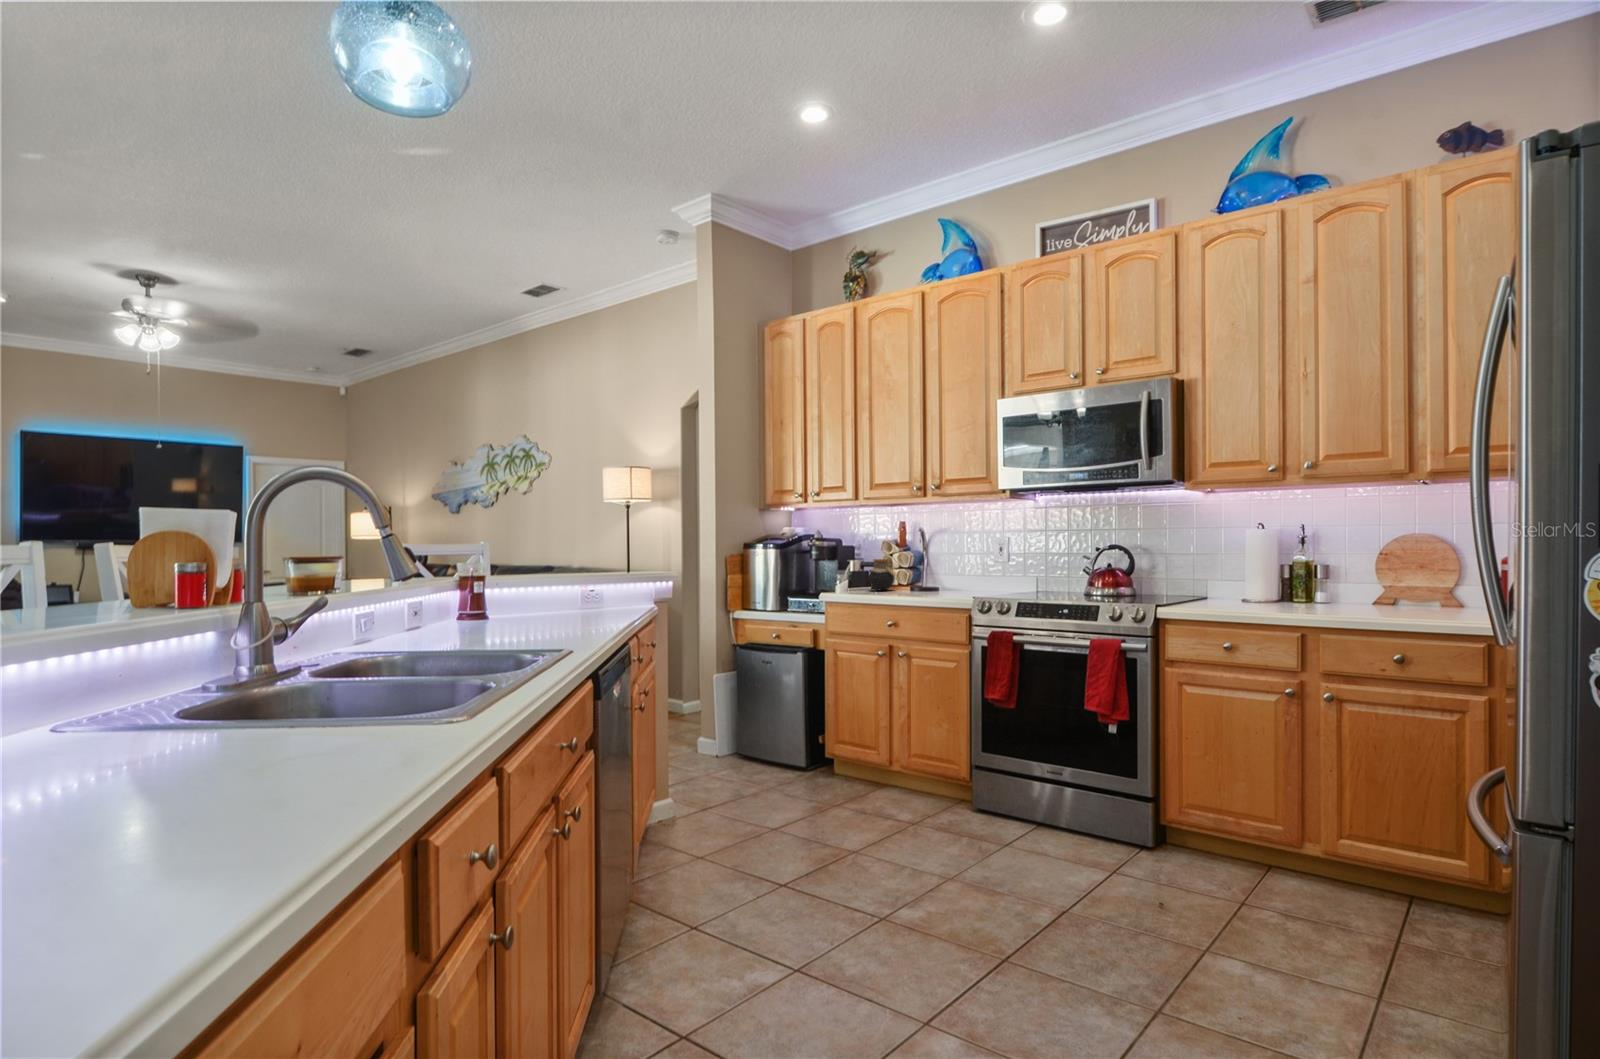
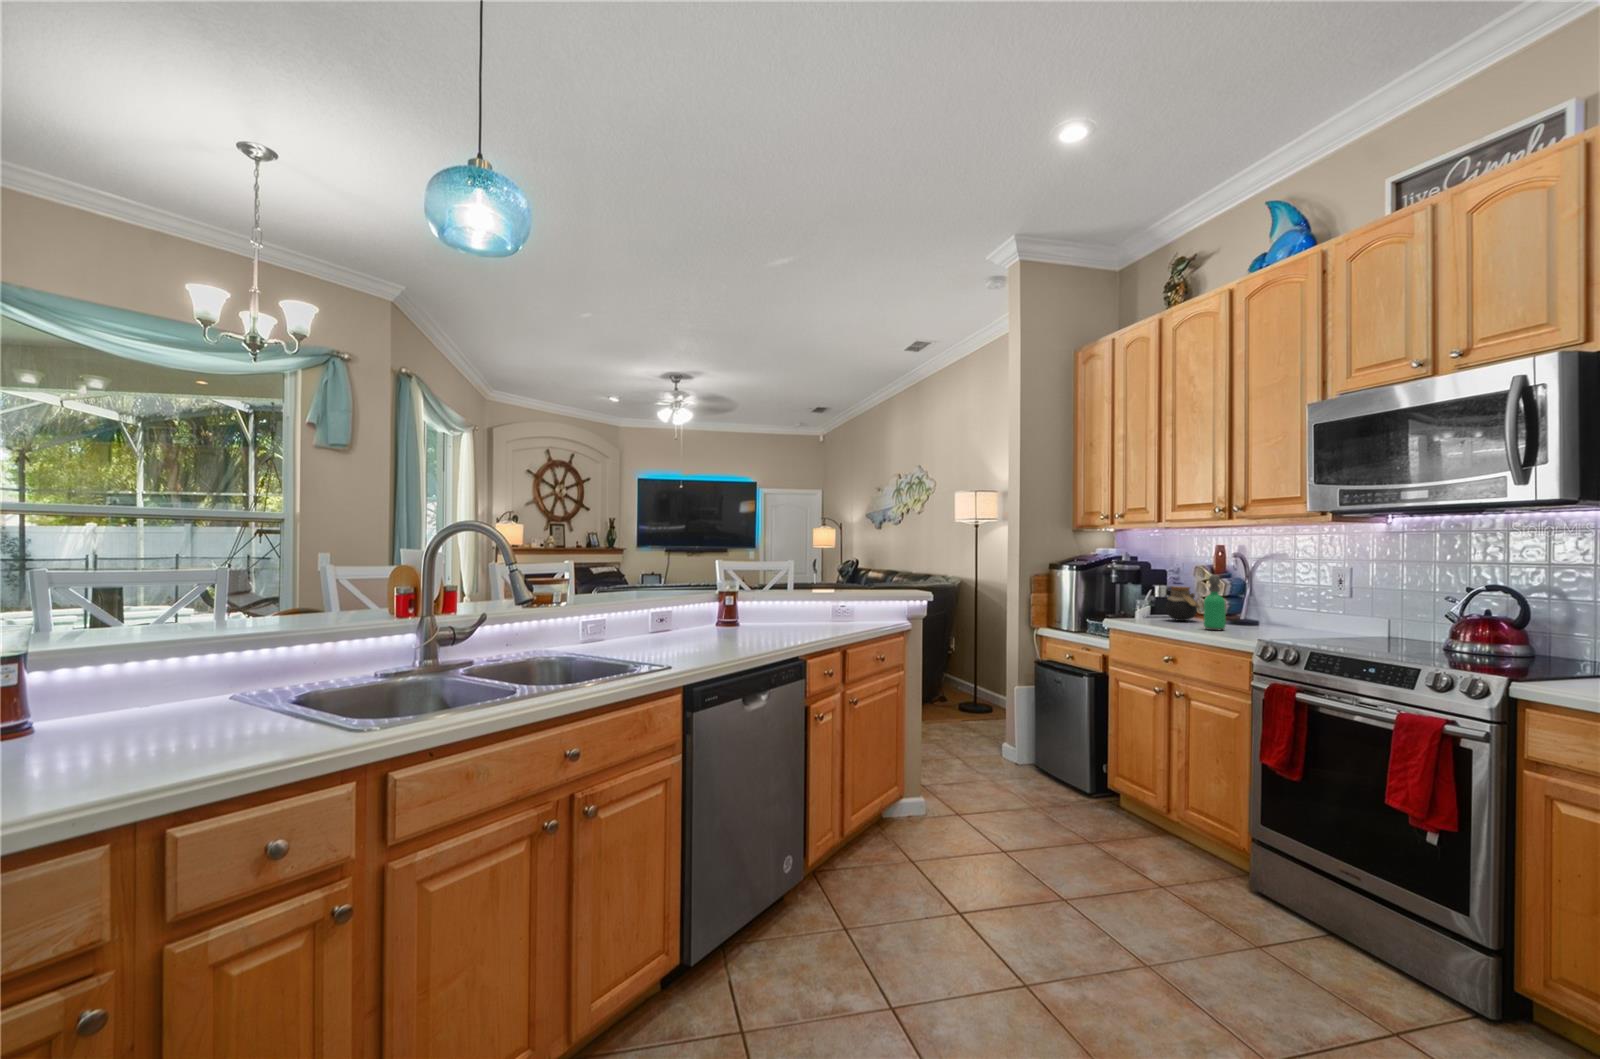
soap dispenser: none [914,546,931,595] -> present [1204,575,1226,630]

